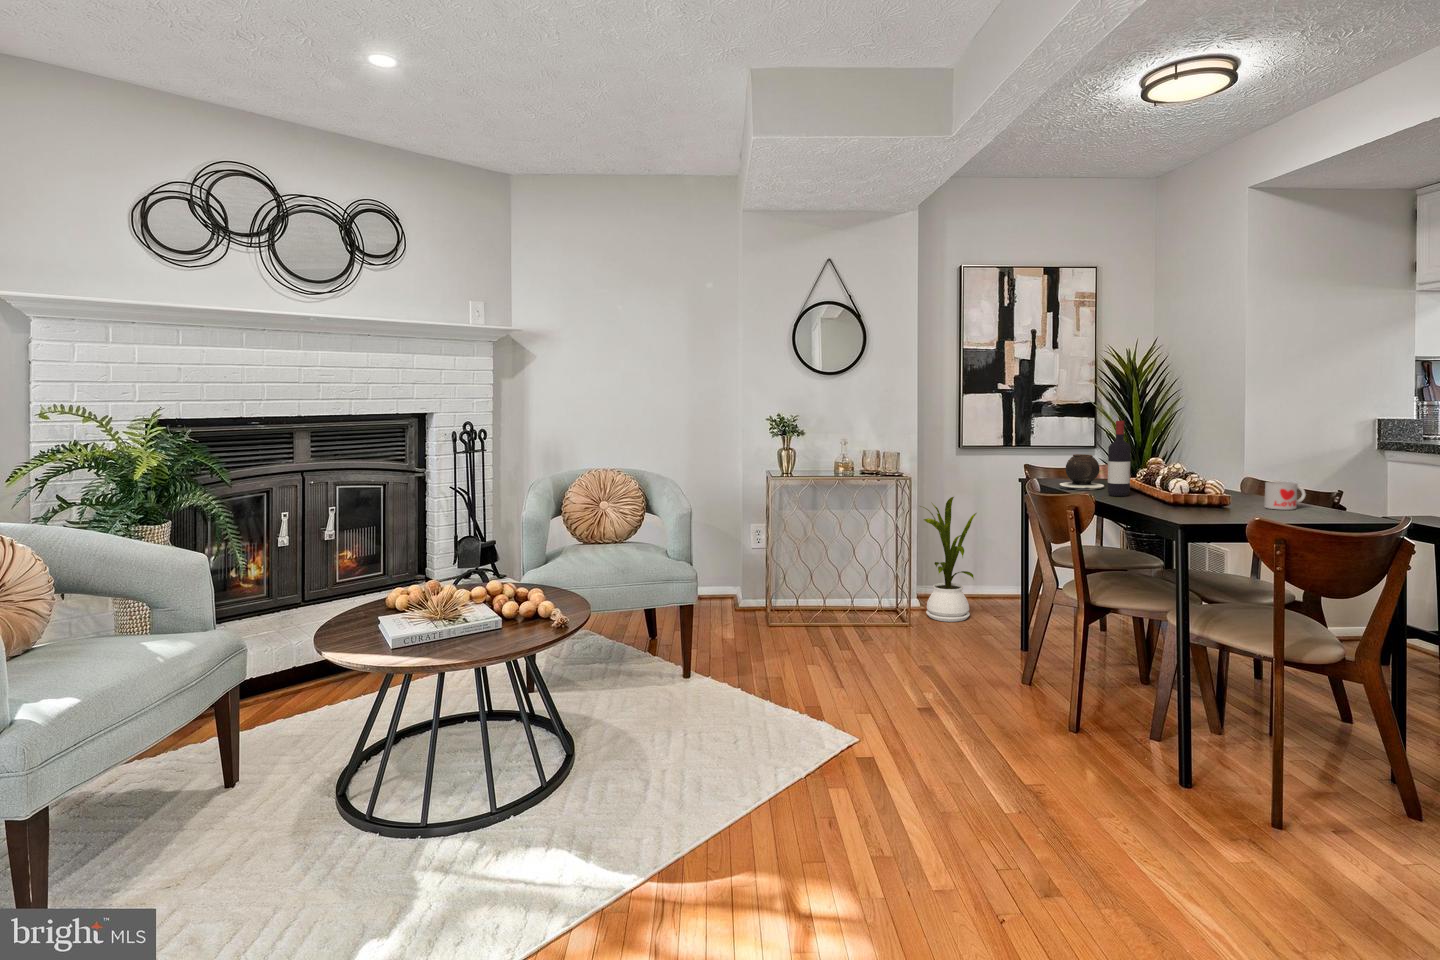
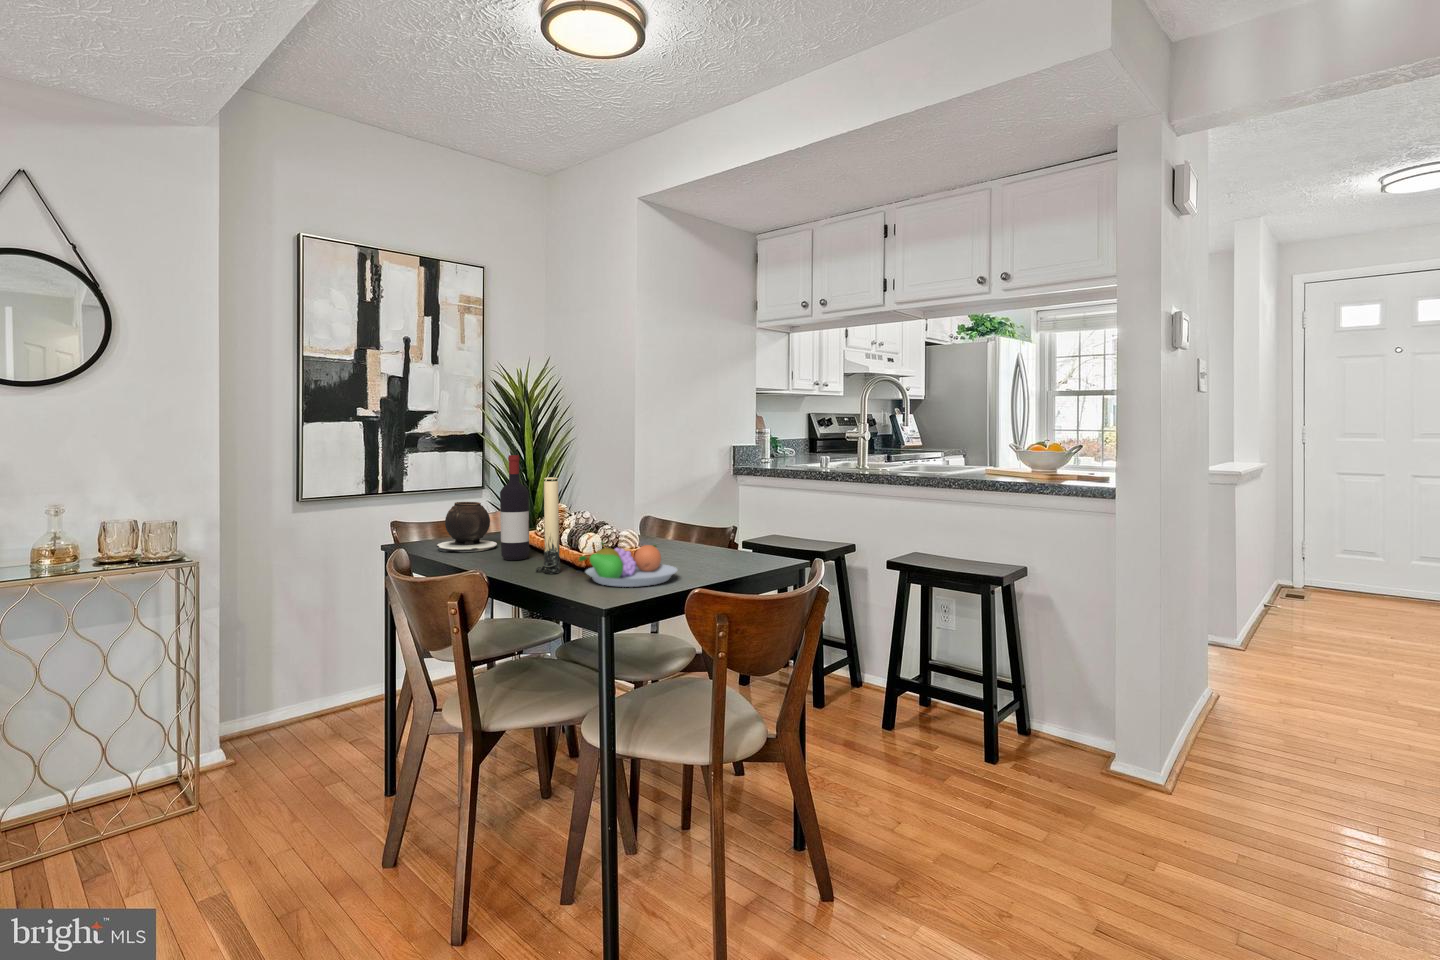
candle: none [1133,437,1154,505] -> present [535,477,560,574]
mug: present [1264,482,1306,510] -> none [686,532,725,567]
fruit bowl: none [1166,484,1251,516] -> present [579,542,677,587]
house plant: present [920,497,976,622] -> none [226,570,329,762]

